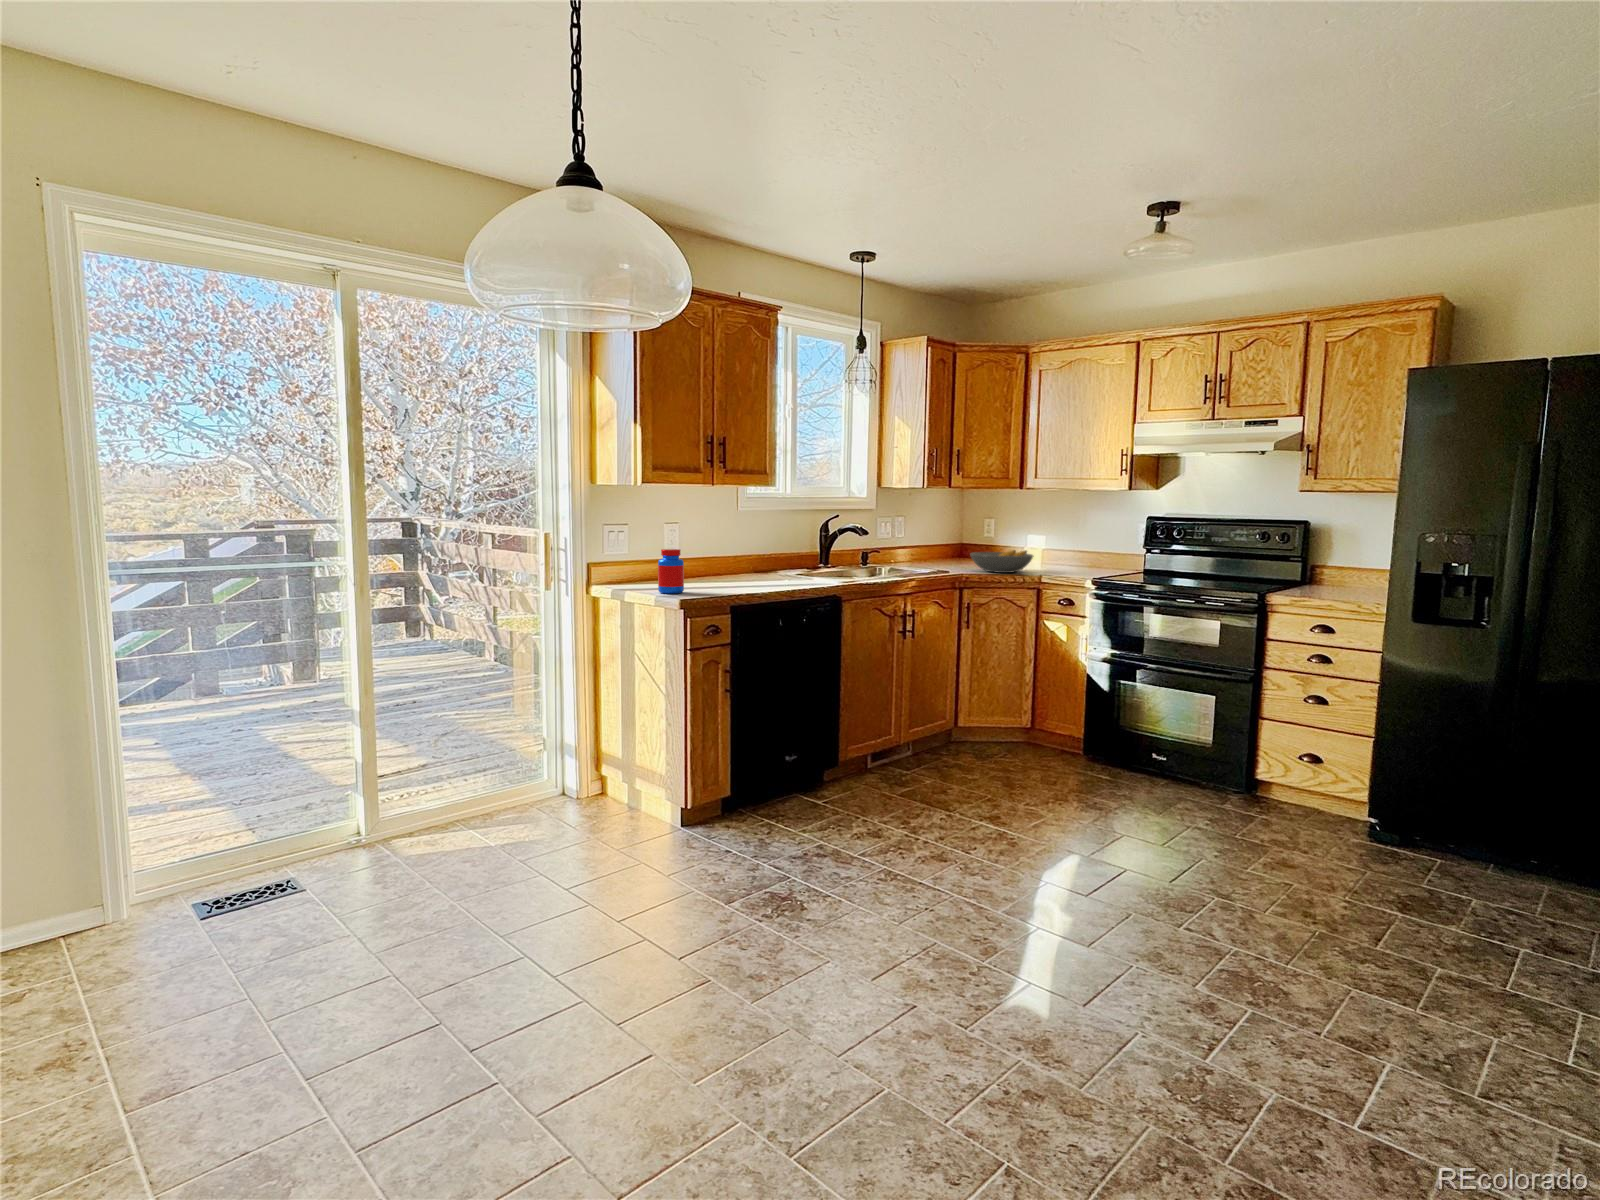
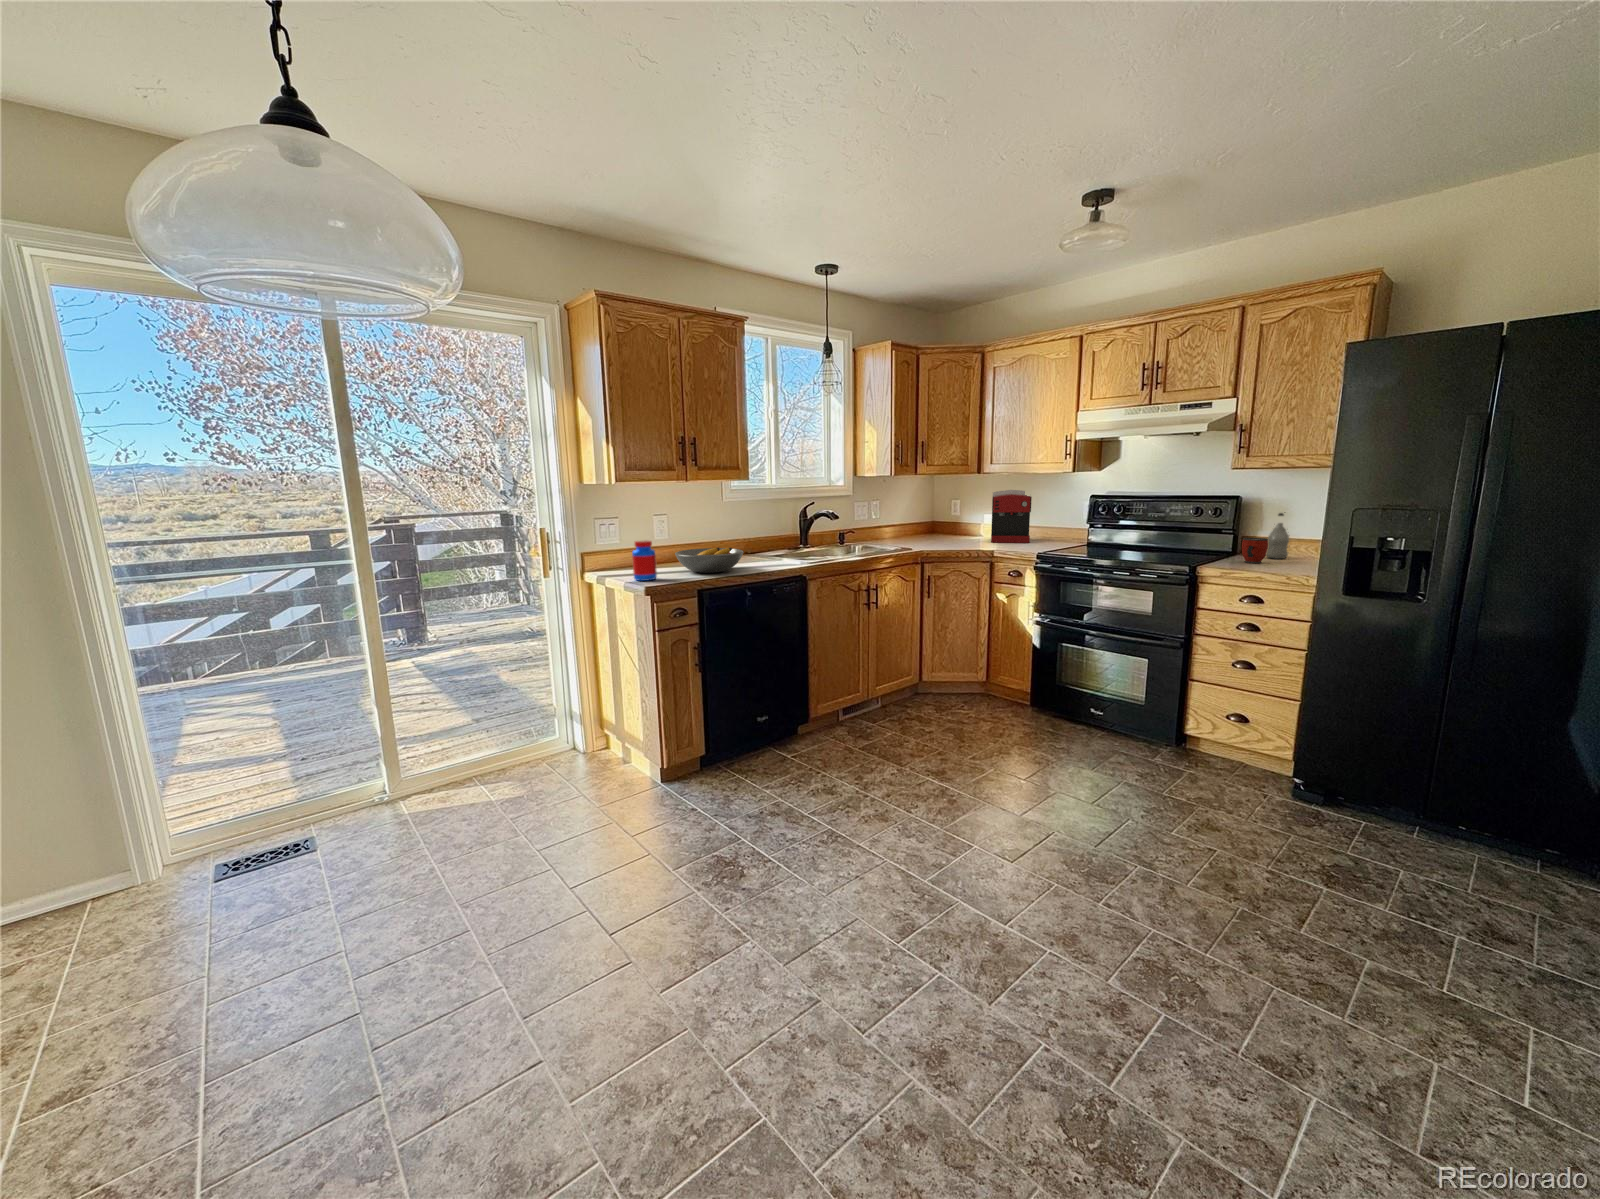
coffee maker: none [1031,508,1080,569] -> present [991,490,1032,543]
bottle: none [1334,539,1359,589] -> present [1266,512,1289,559]
fruit bowl: present [970,550,1034,573] -> present [675,547,744,573]
mug: none [1310,565,1337,592] -> present [1242,538,1268,563]

